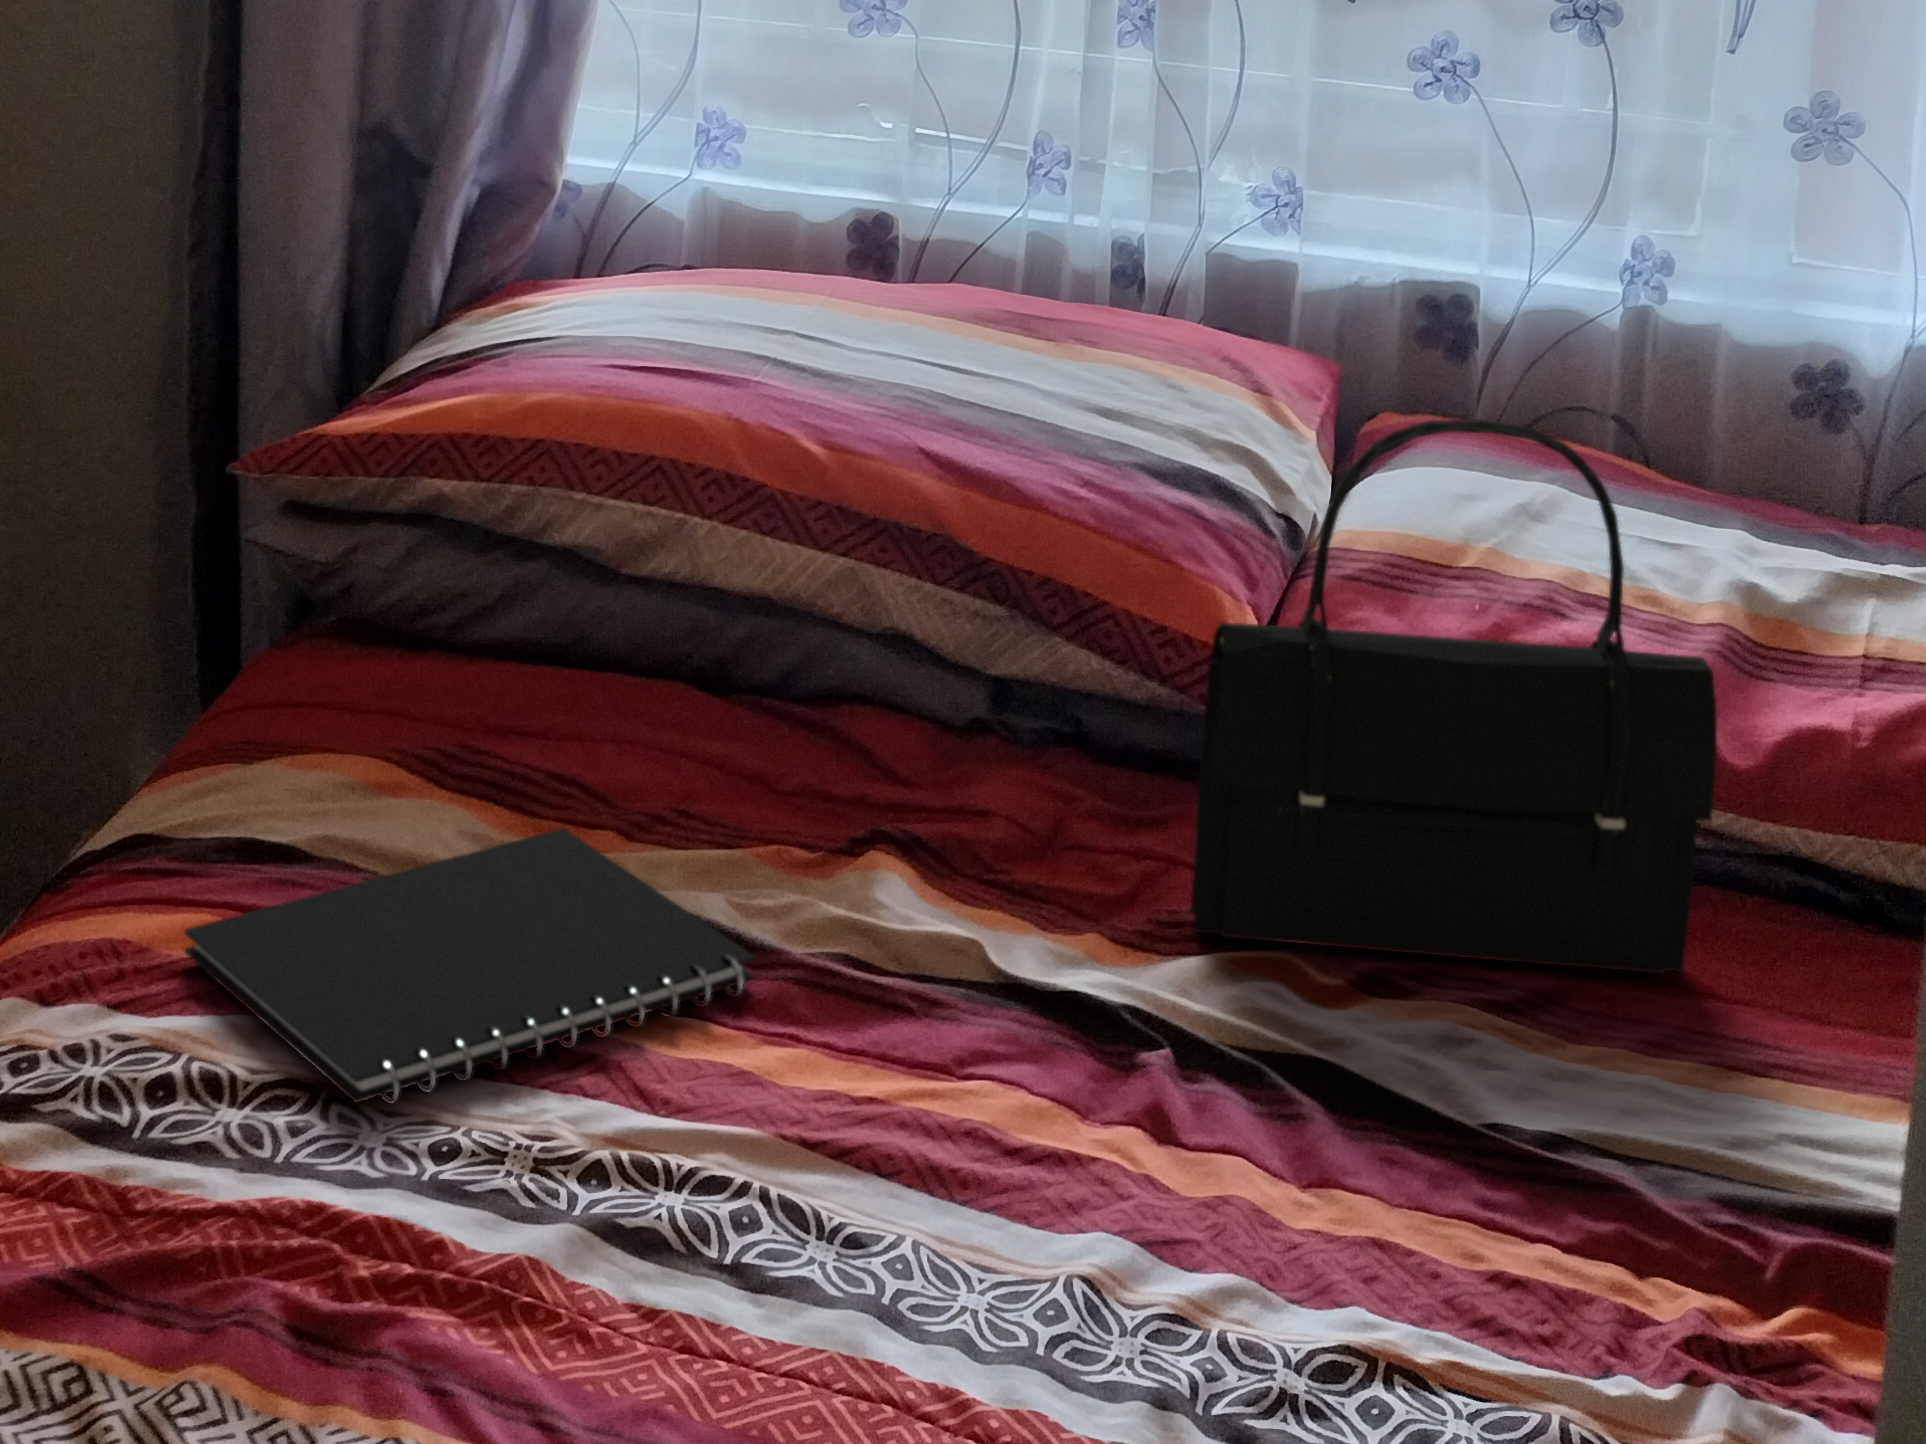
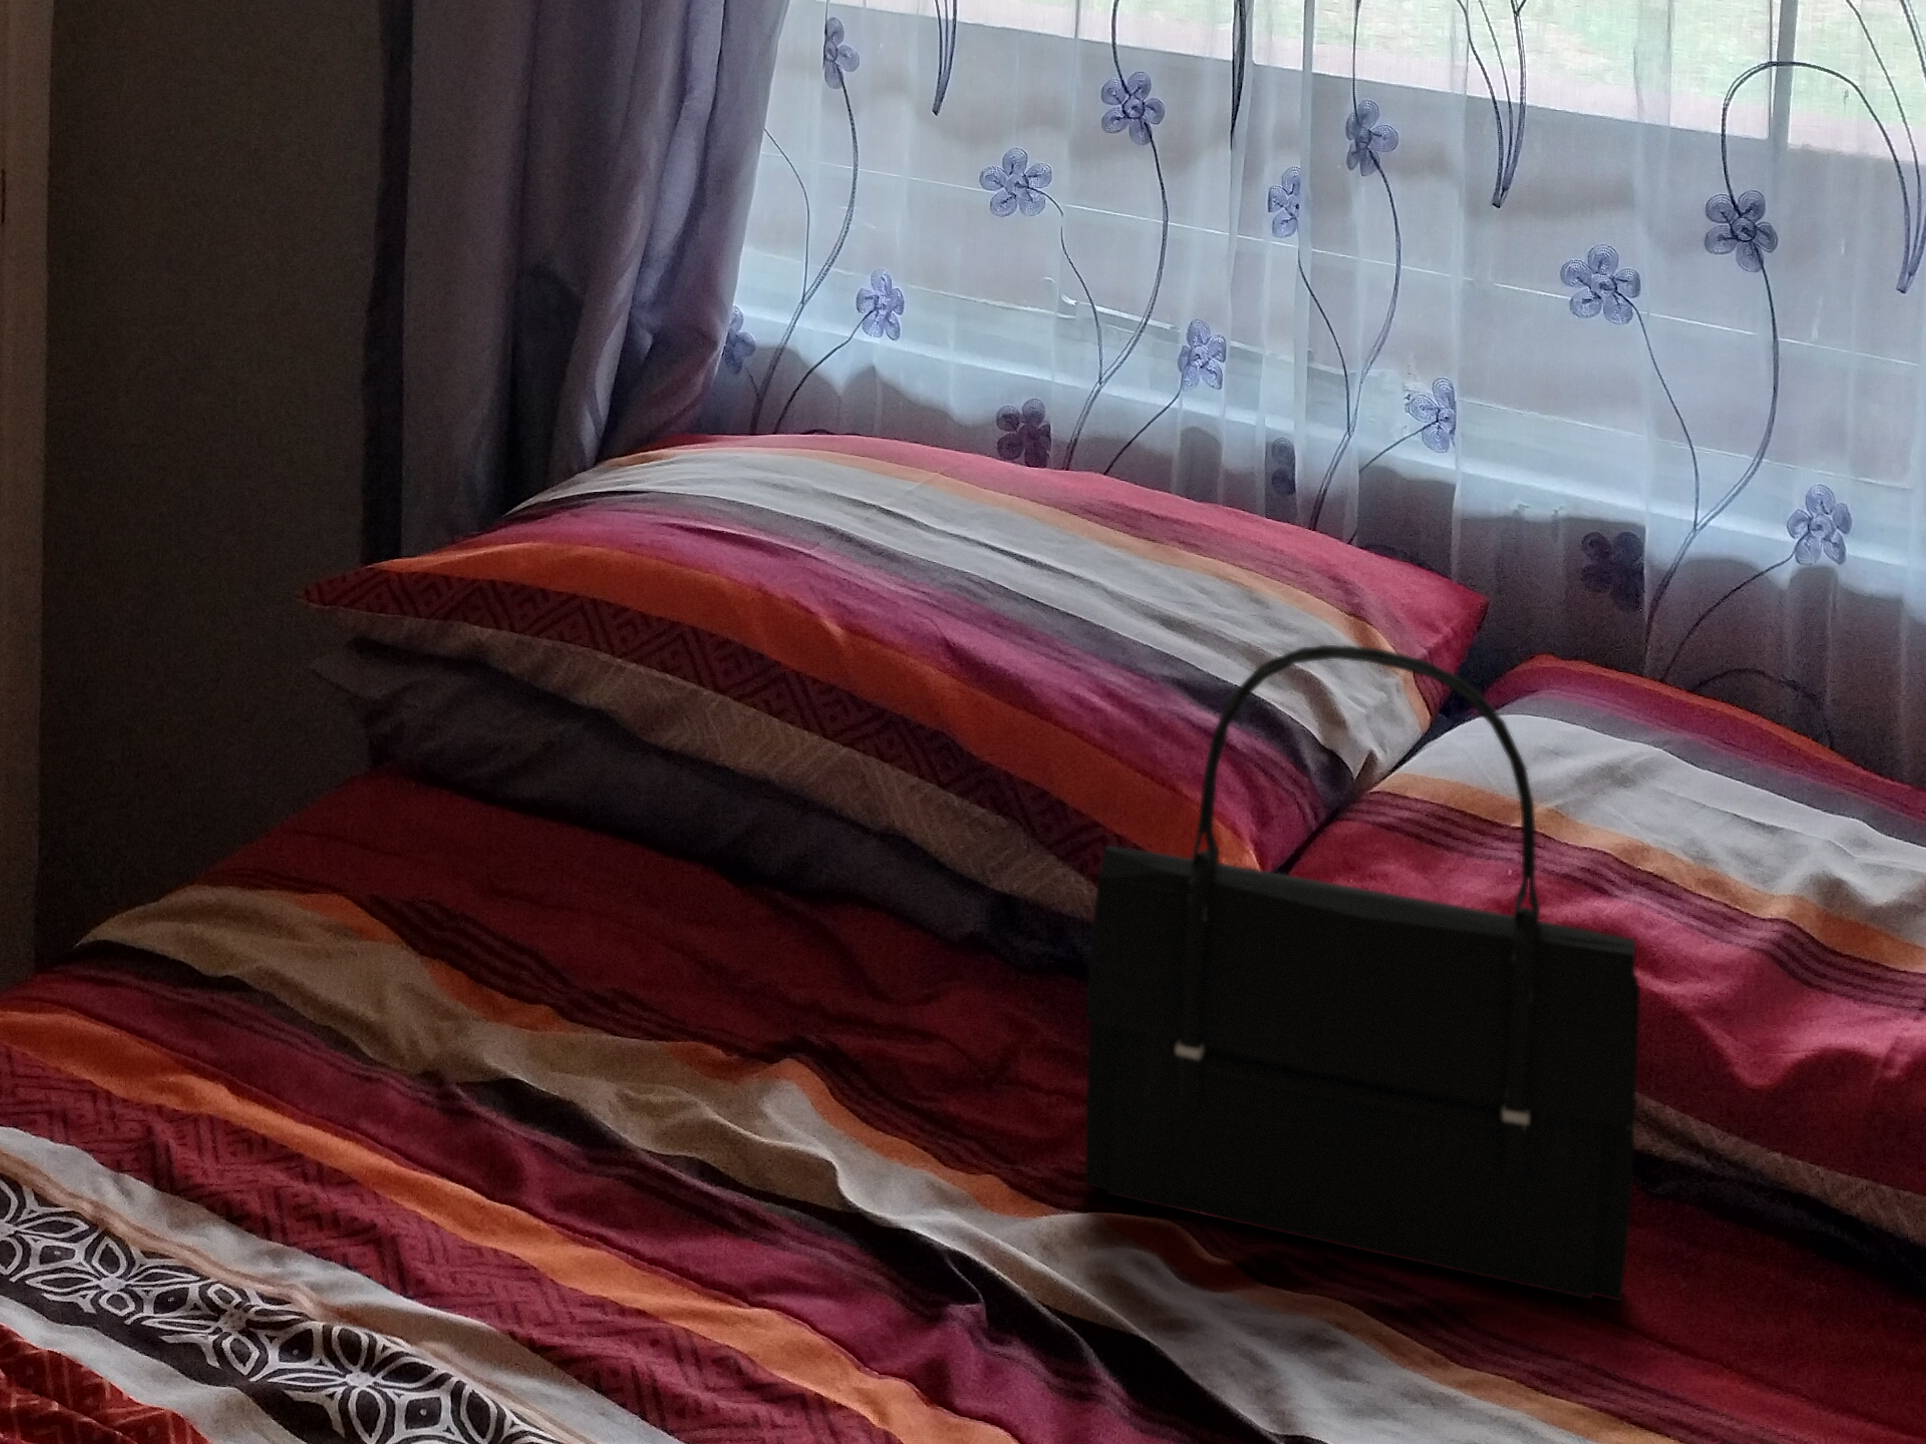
notebook: present [184,828,754,1104] -> none [38,995,585,1247]

